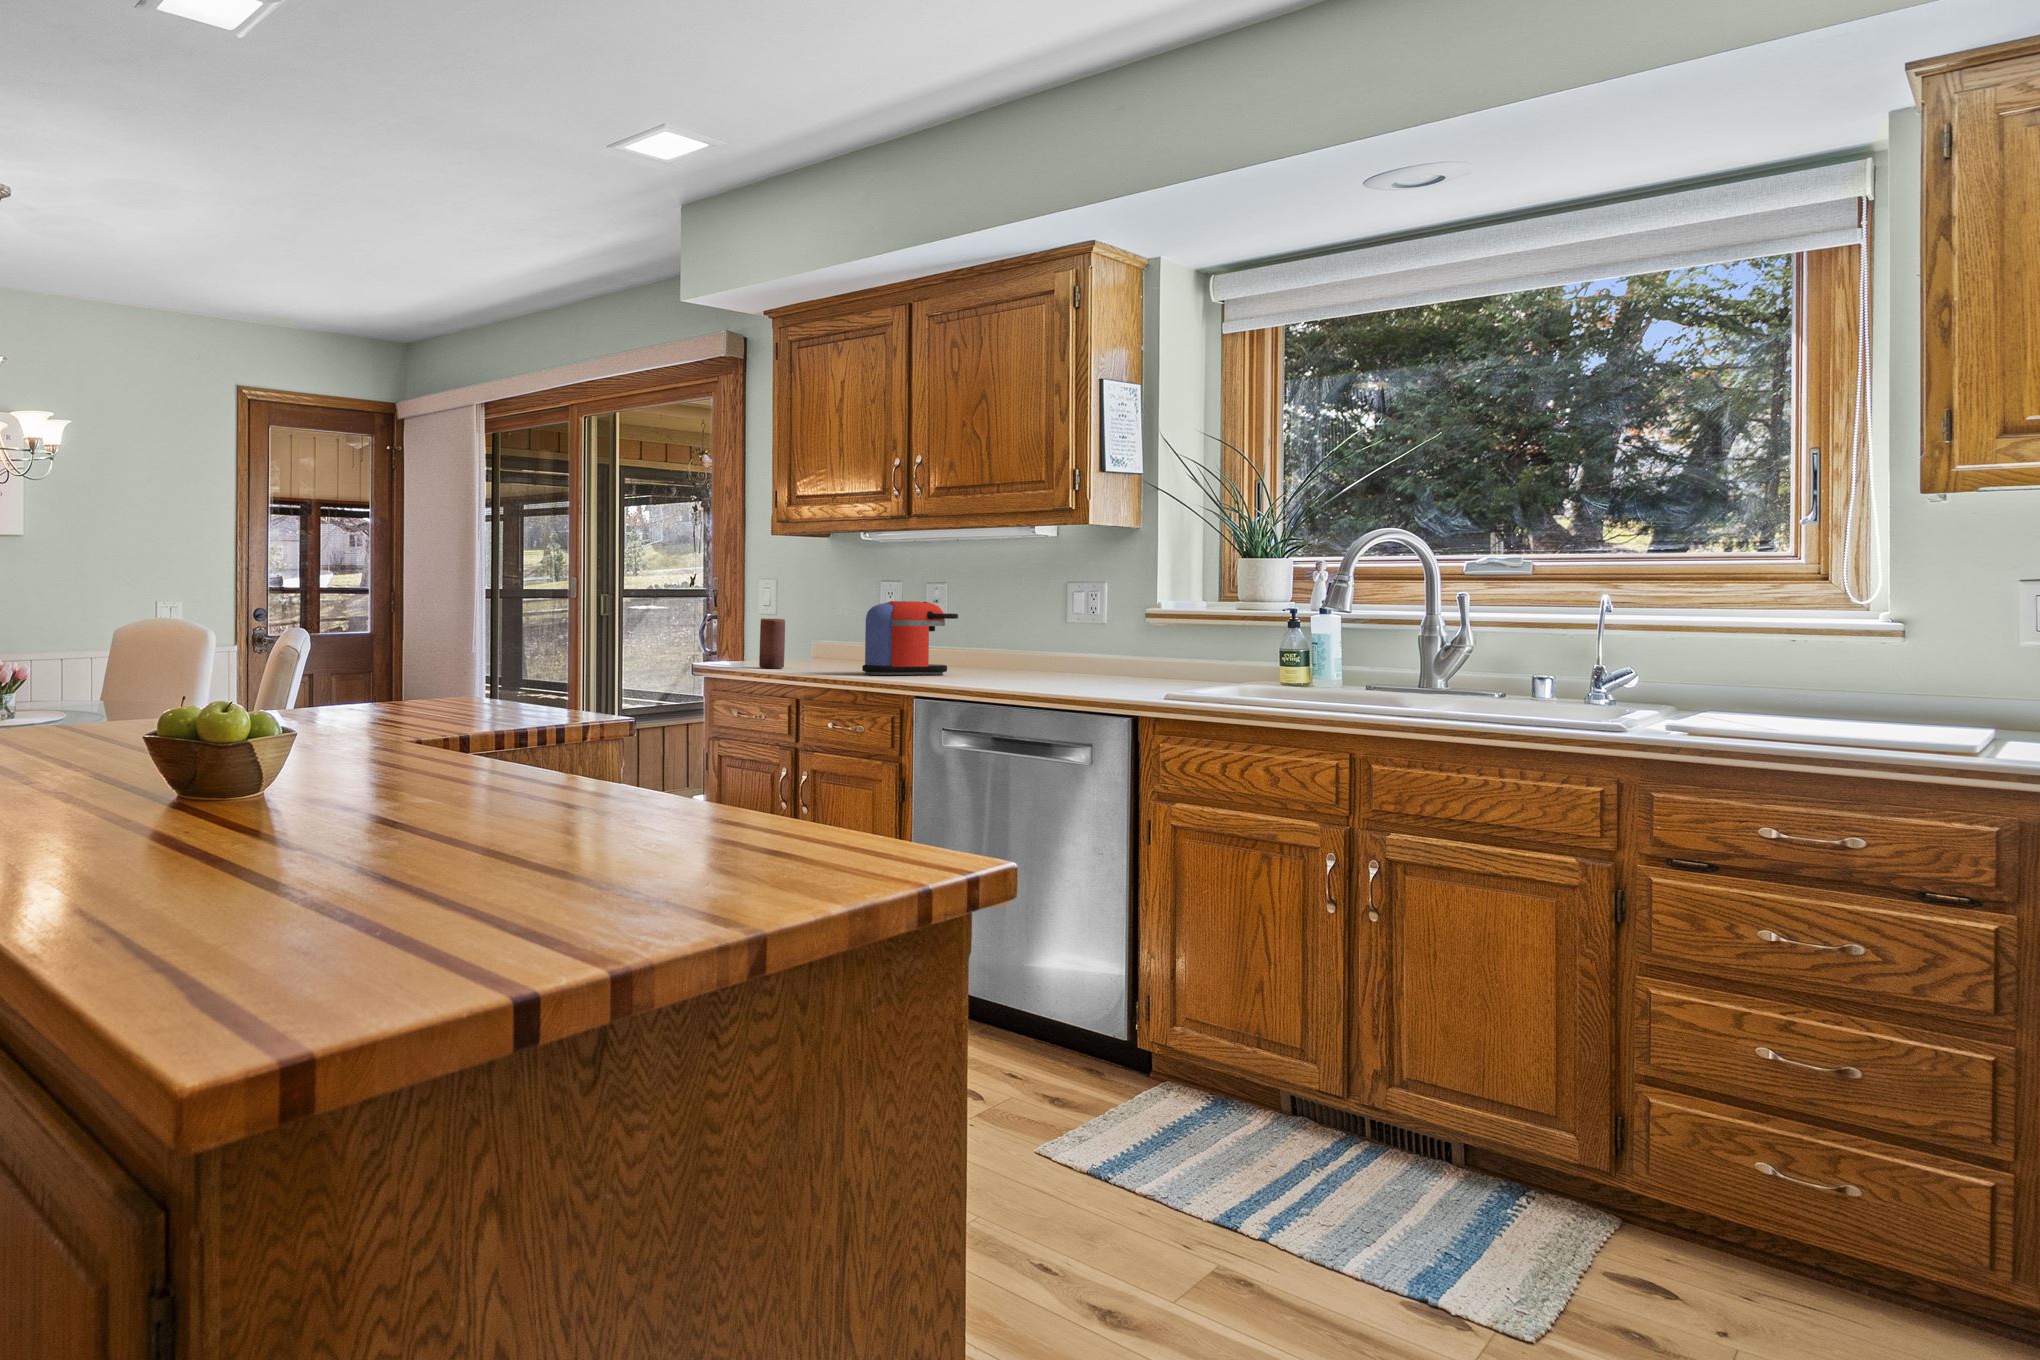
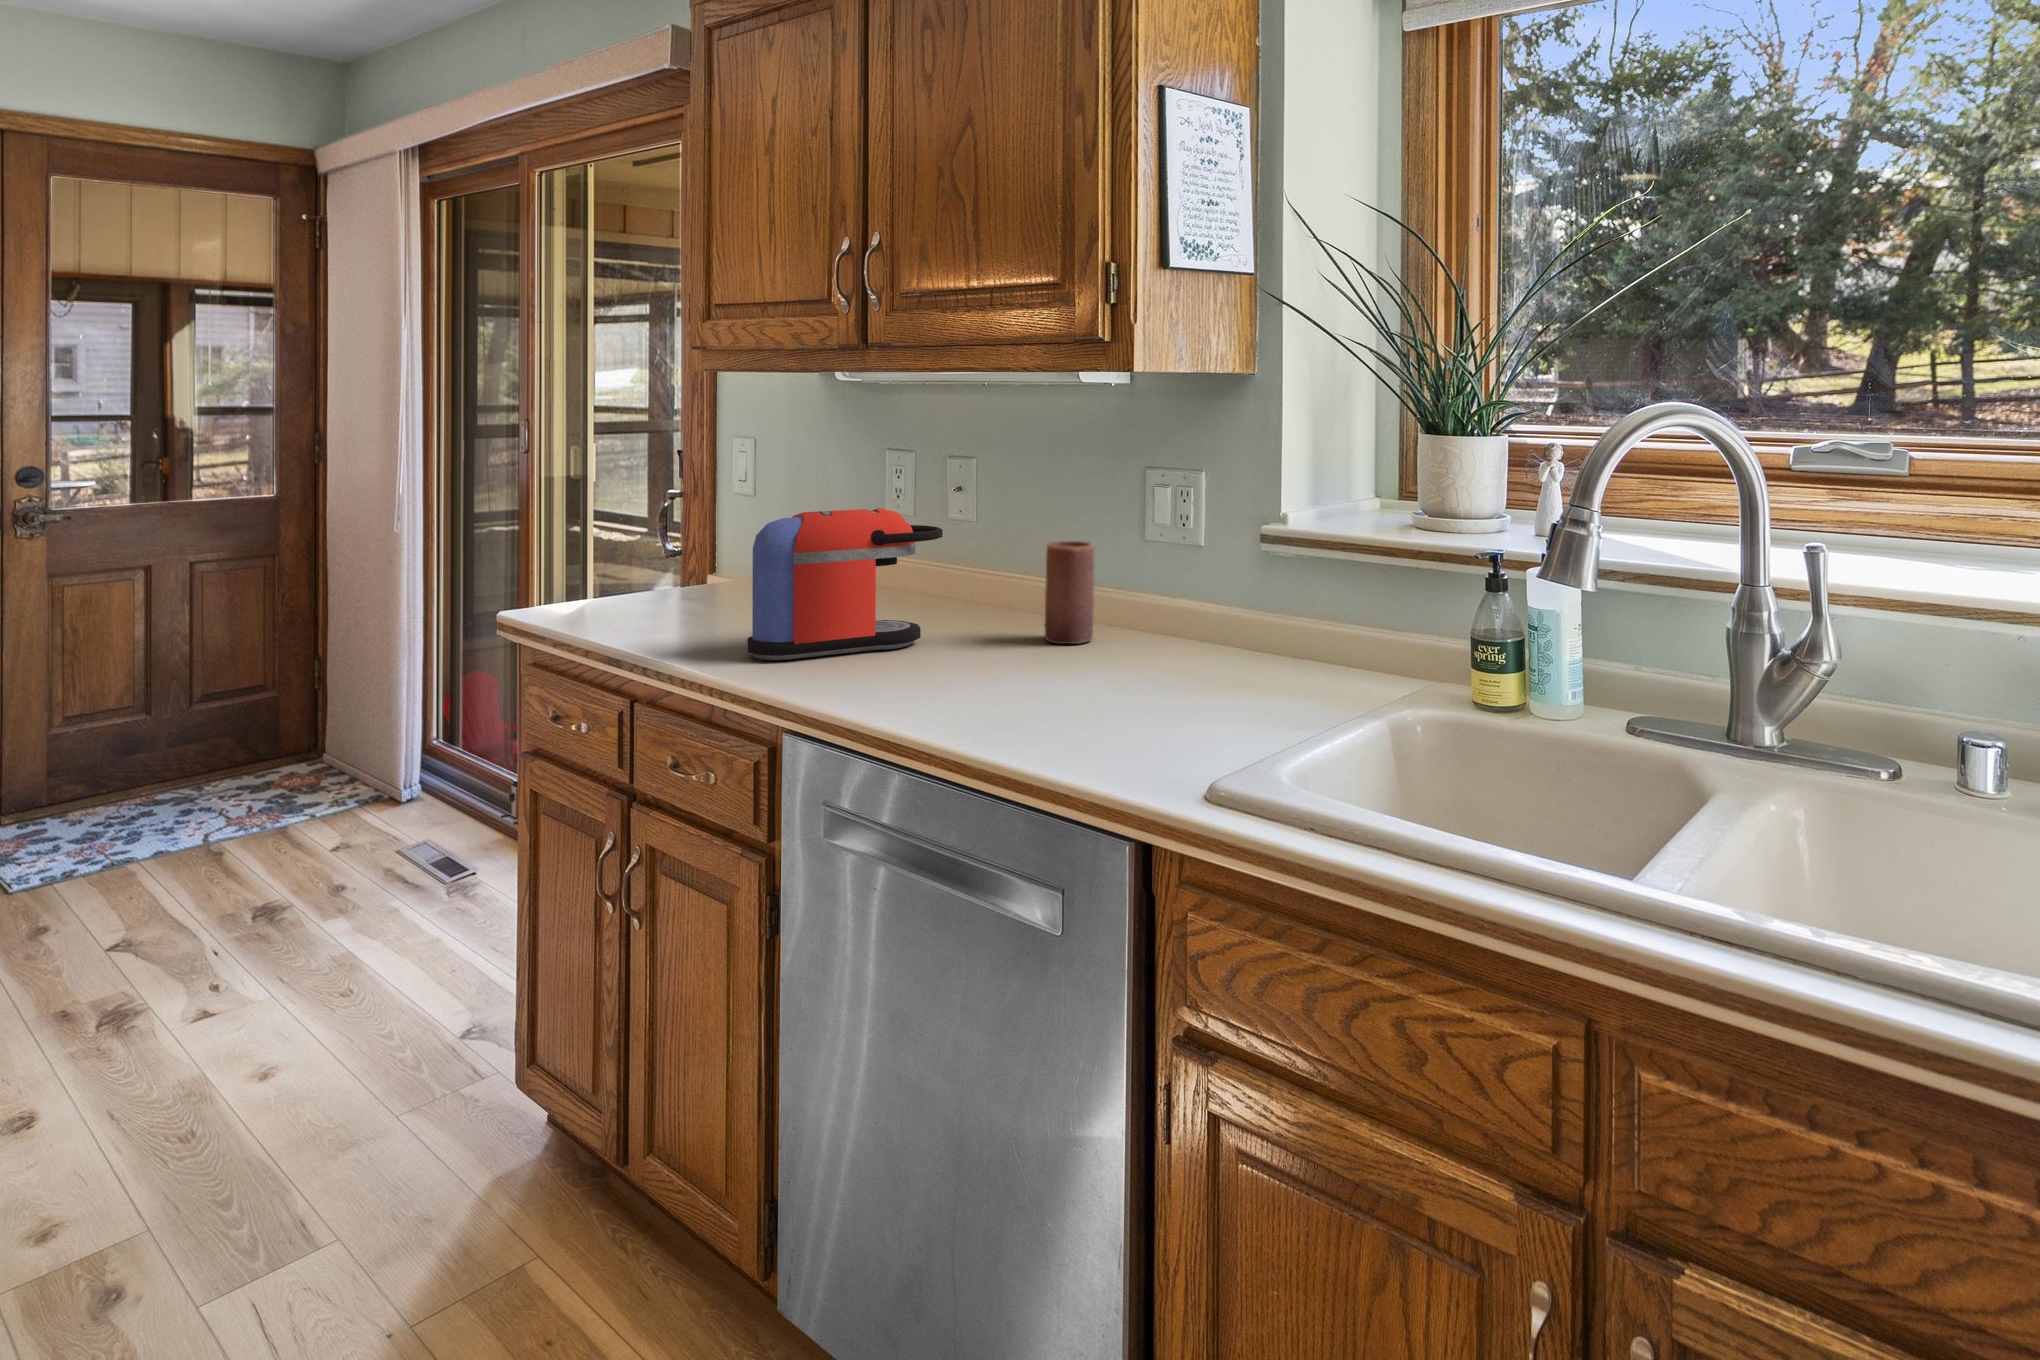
candle: present [759,619,785,668] -> present [1045,541,1094,644]

